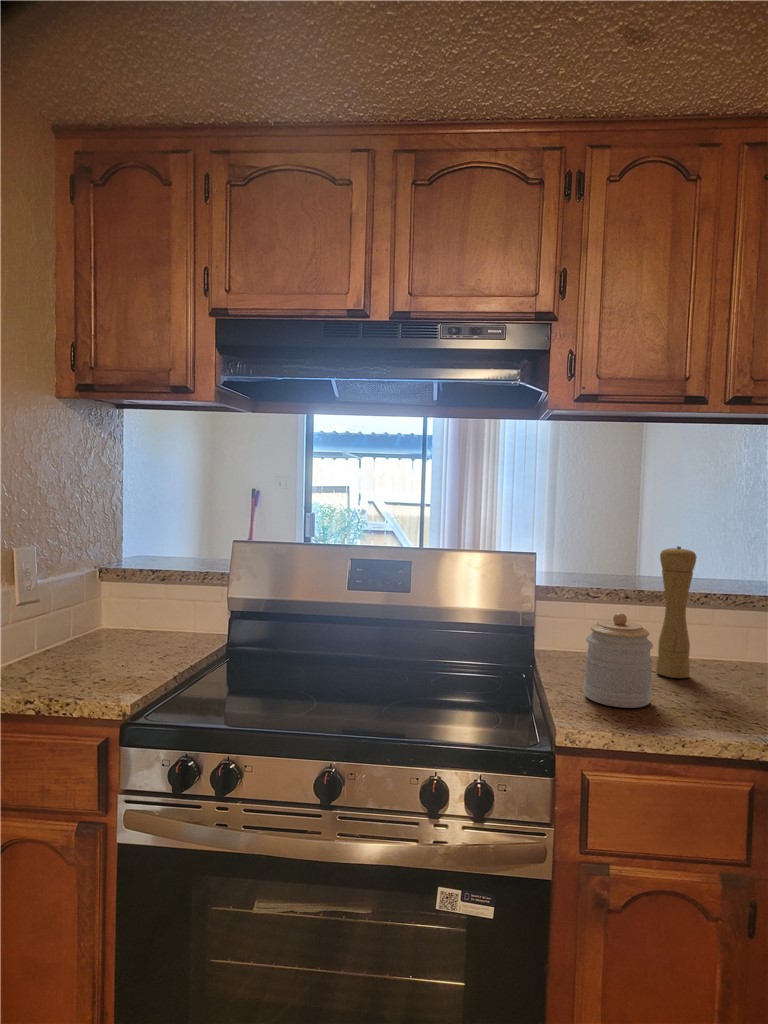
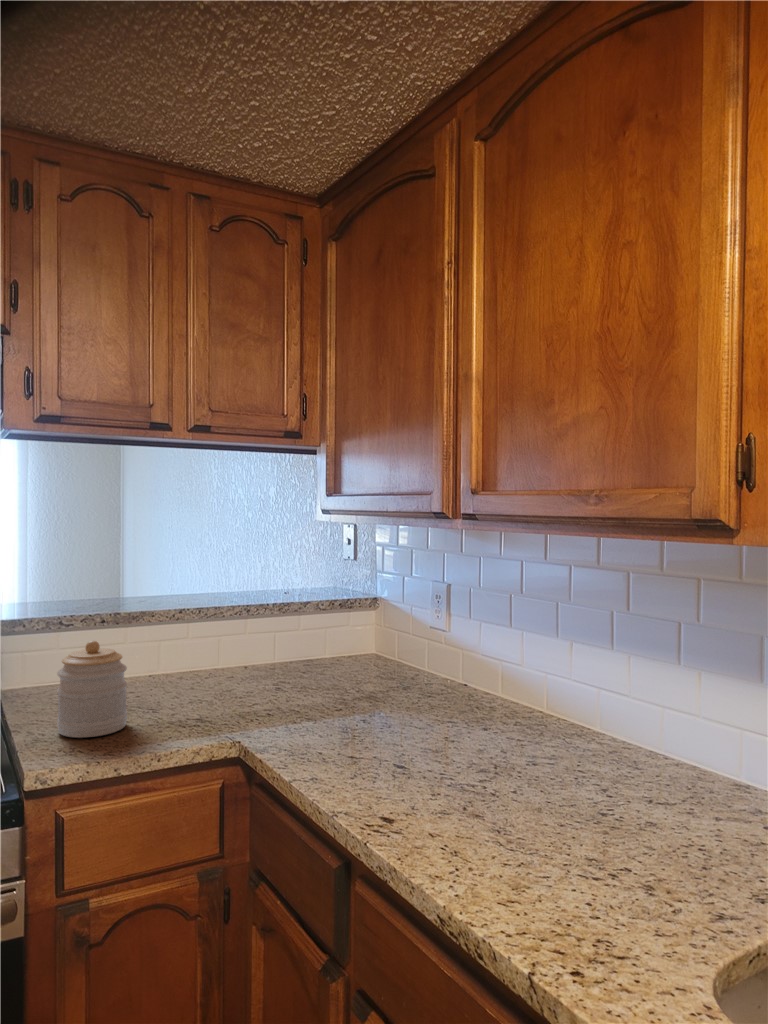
pepper mill: present [656,547,697,678] -> none [133,567,167,696]

